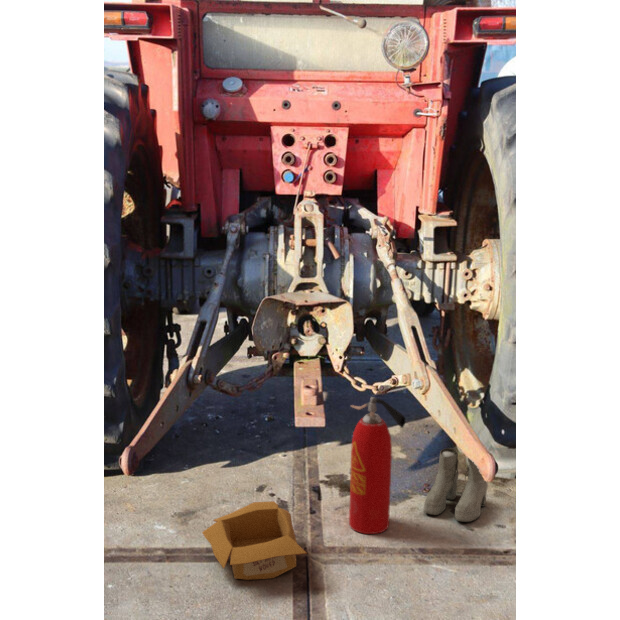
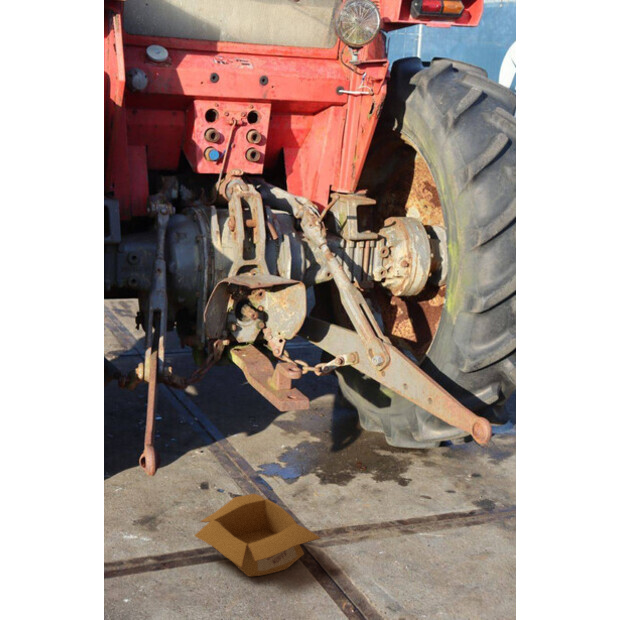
fire extinguisher: present [349,397,405,534] -> none [315,376,377,515]
boots: present [424,448,488,522] -> none [374,423,427,491]

